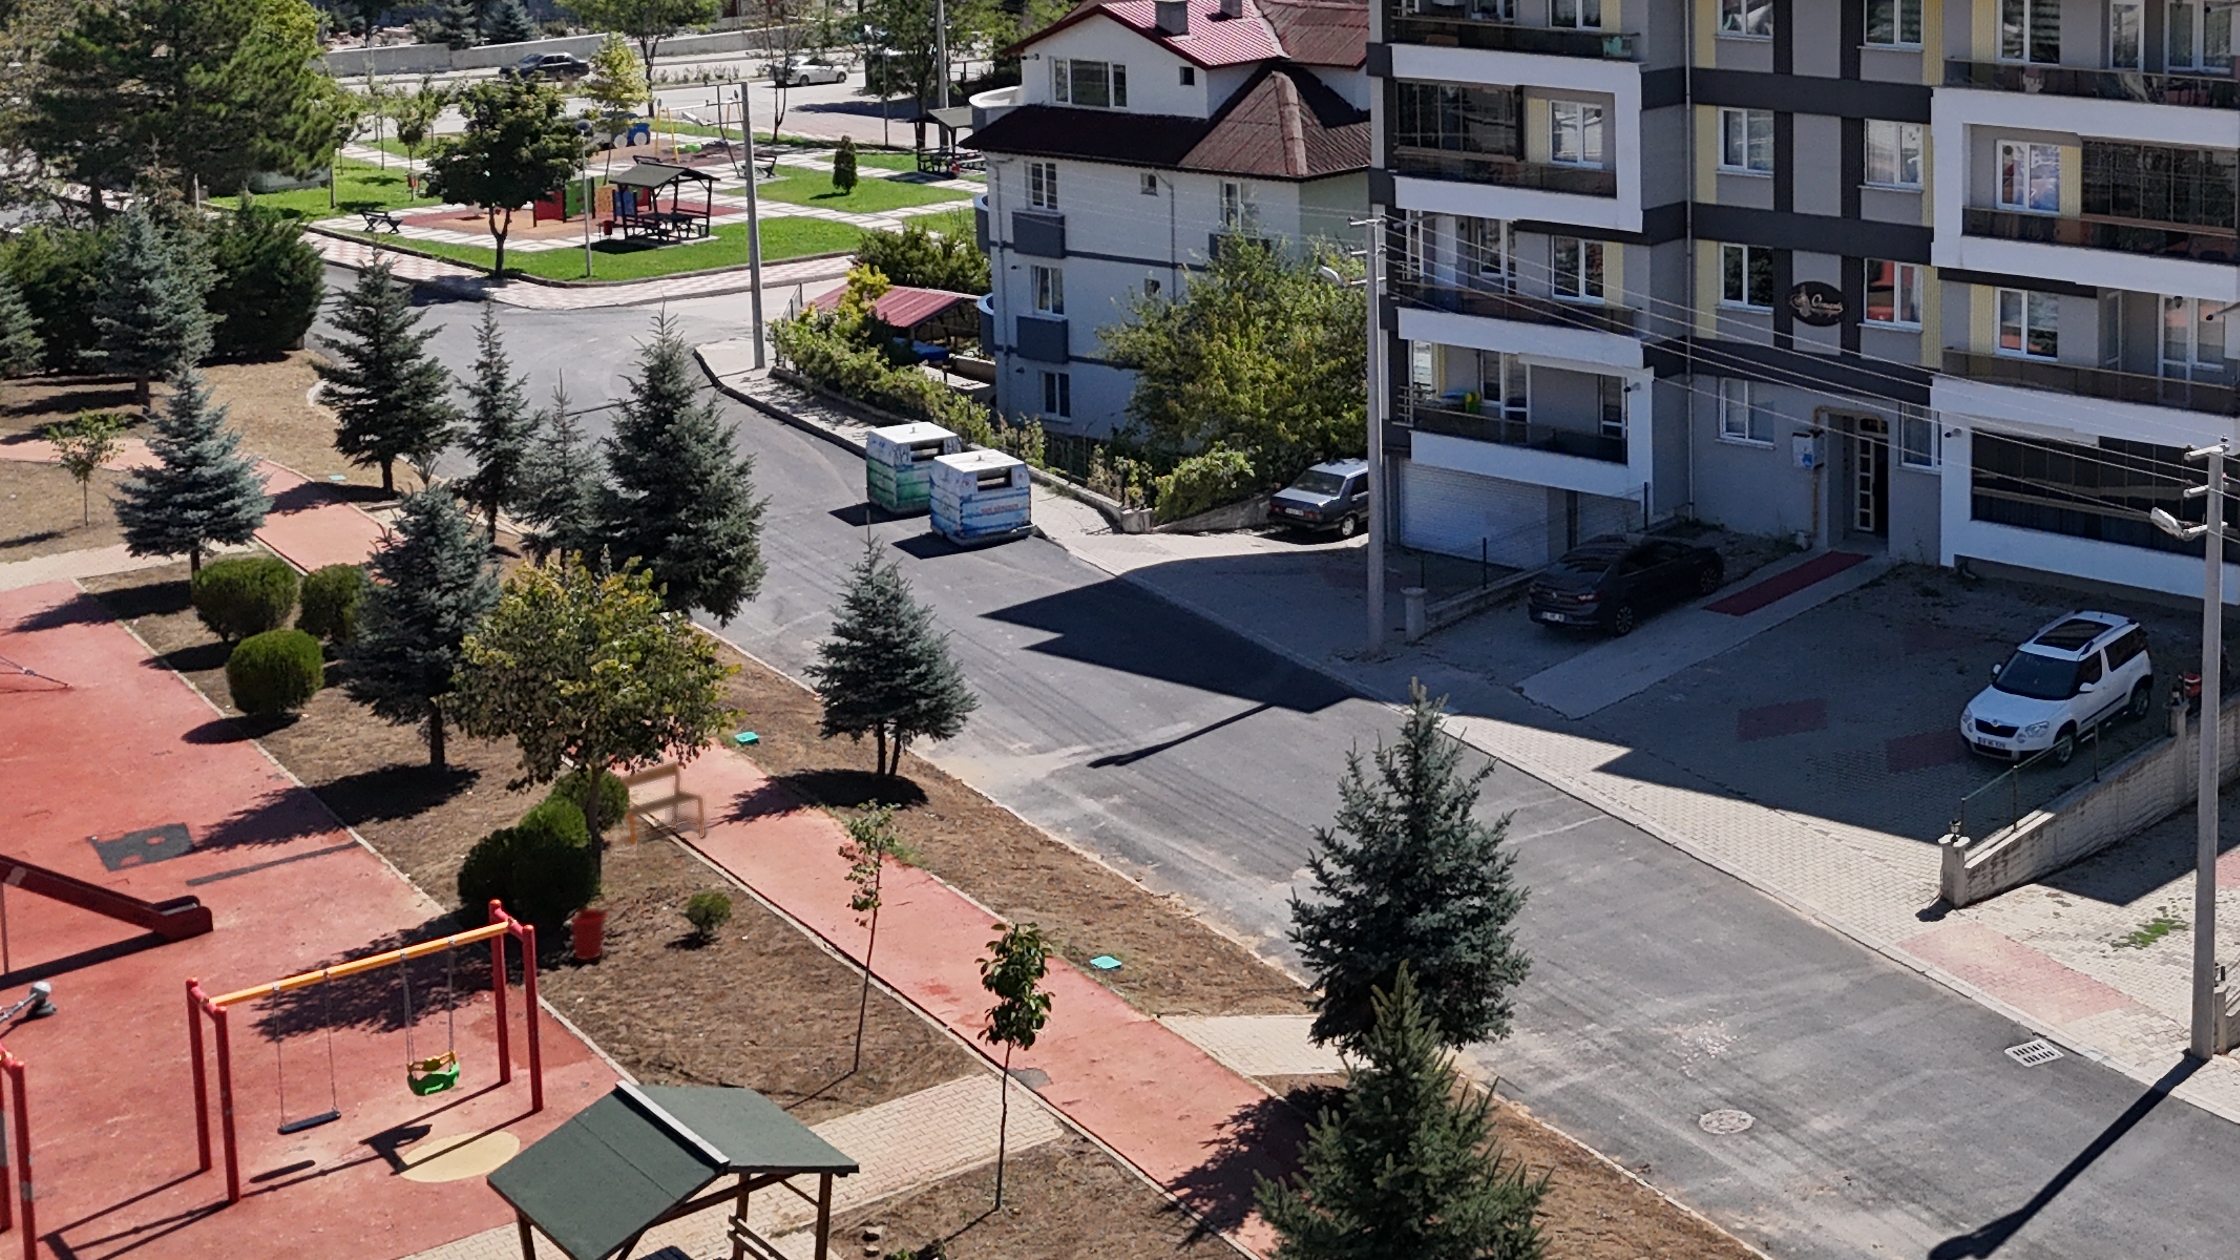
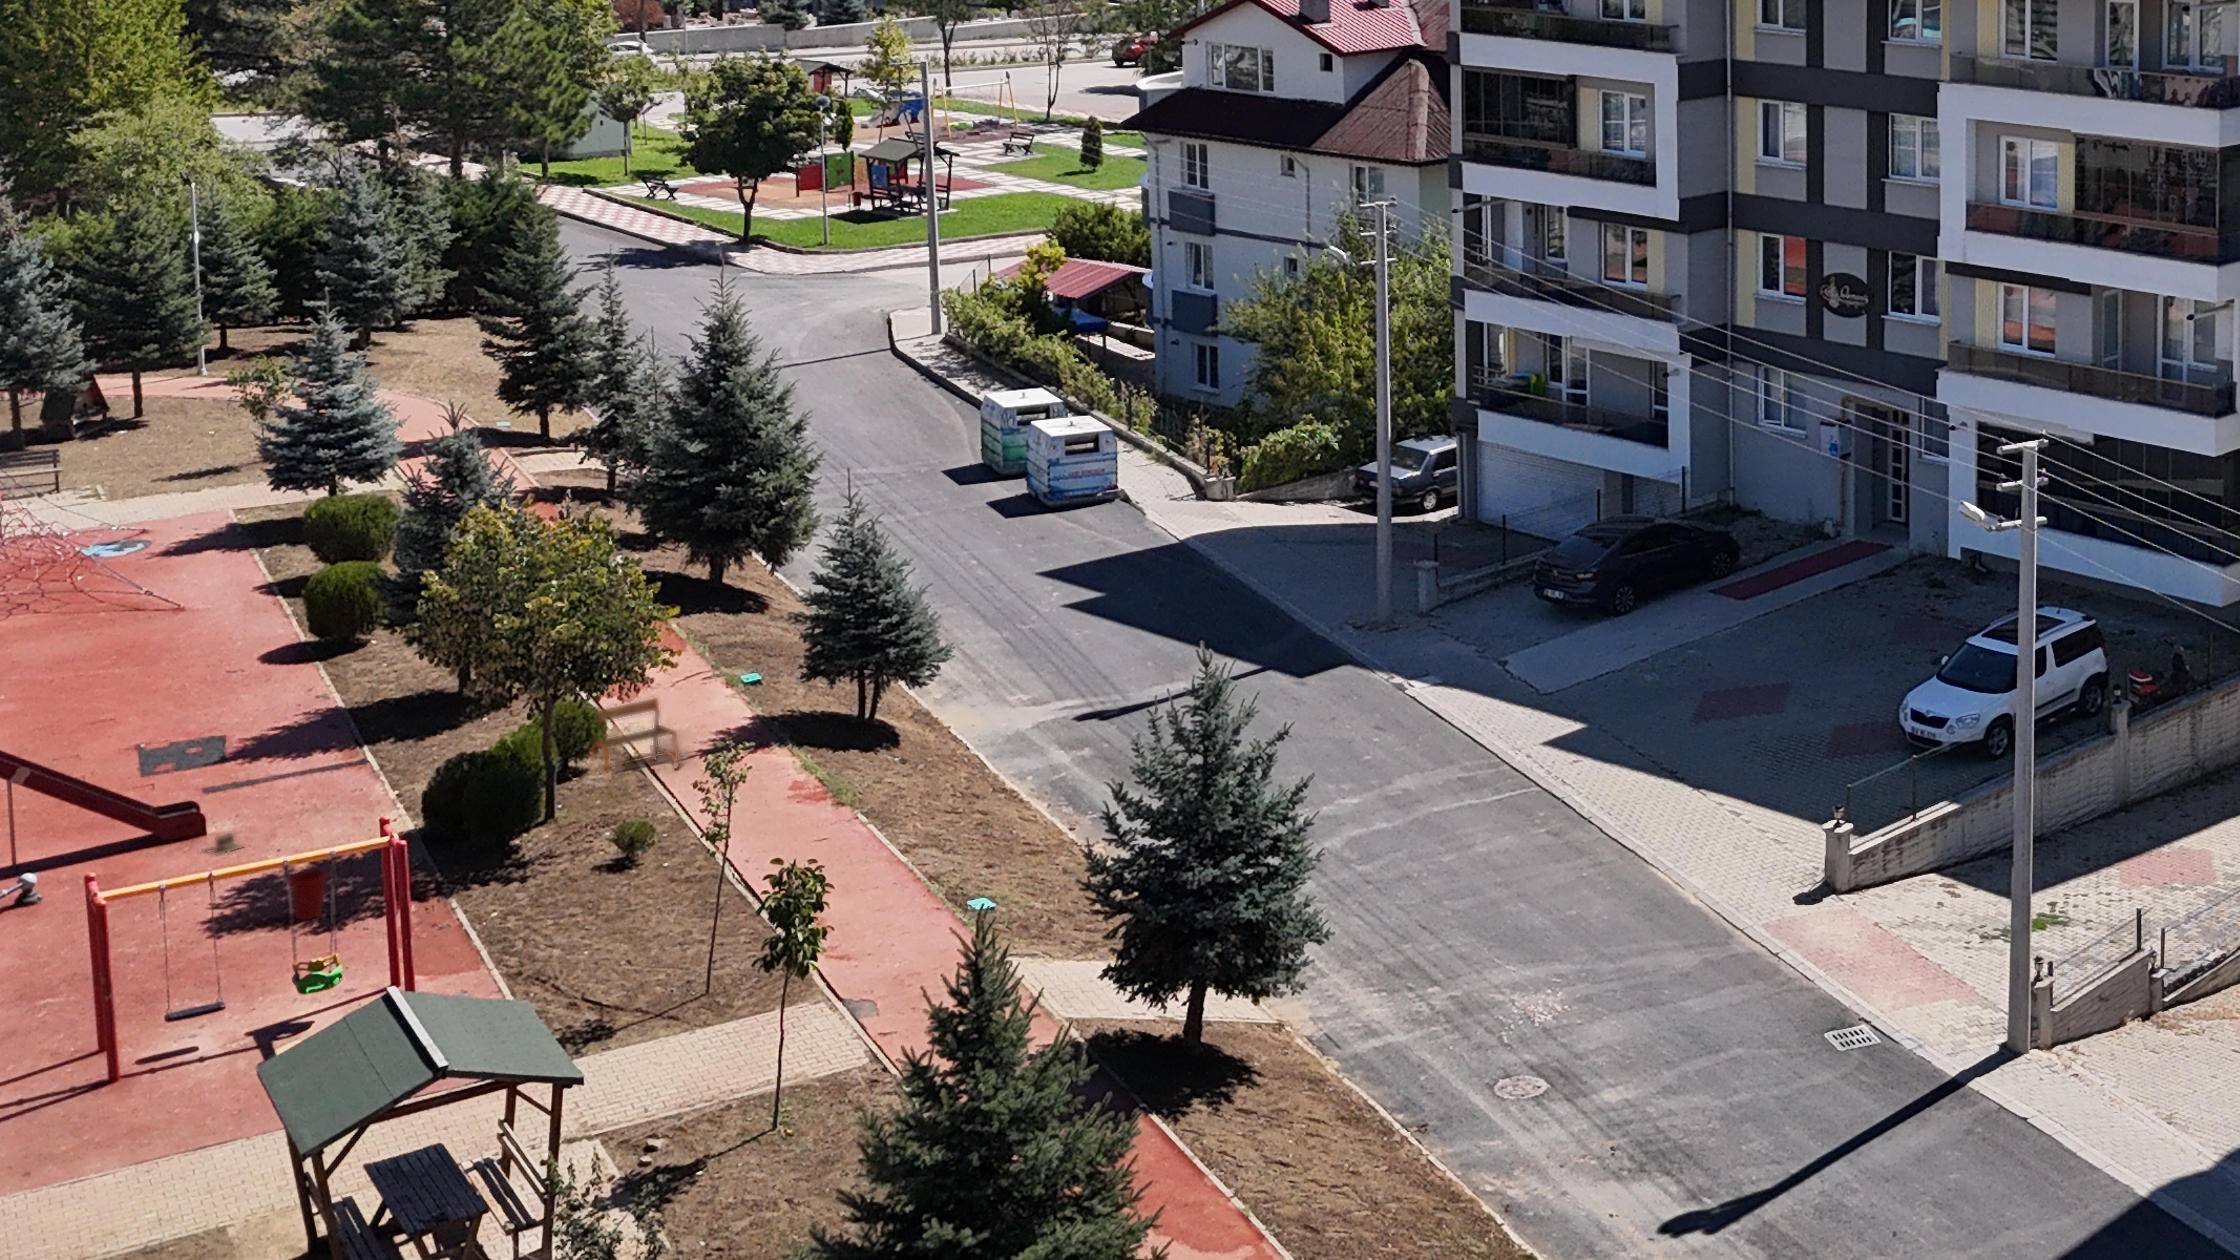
waste bin: present [571,908,608,960] -> present [288,870,327,920]
toy house: none [222,933,267,959] -> present [210,833,241,855]

